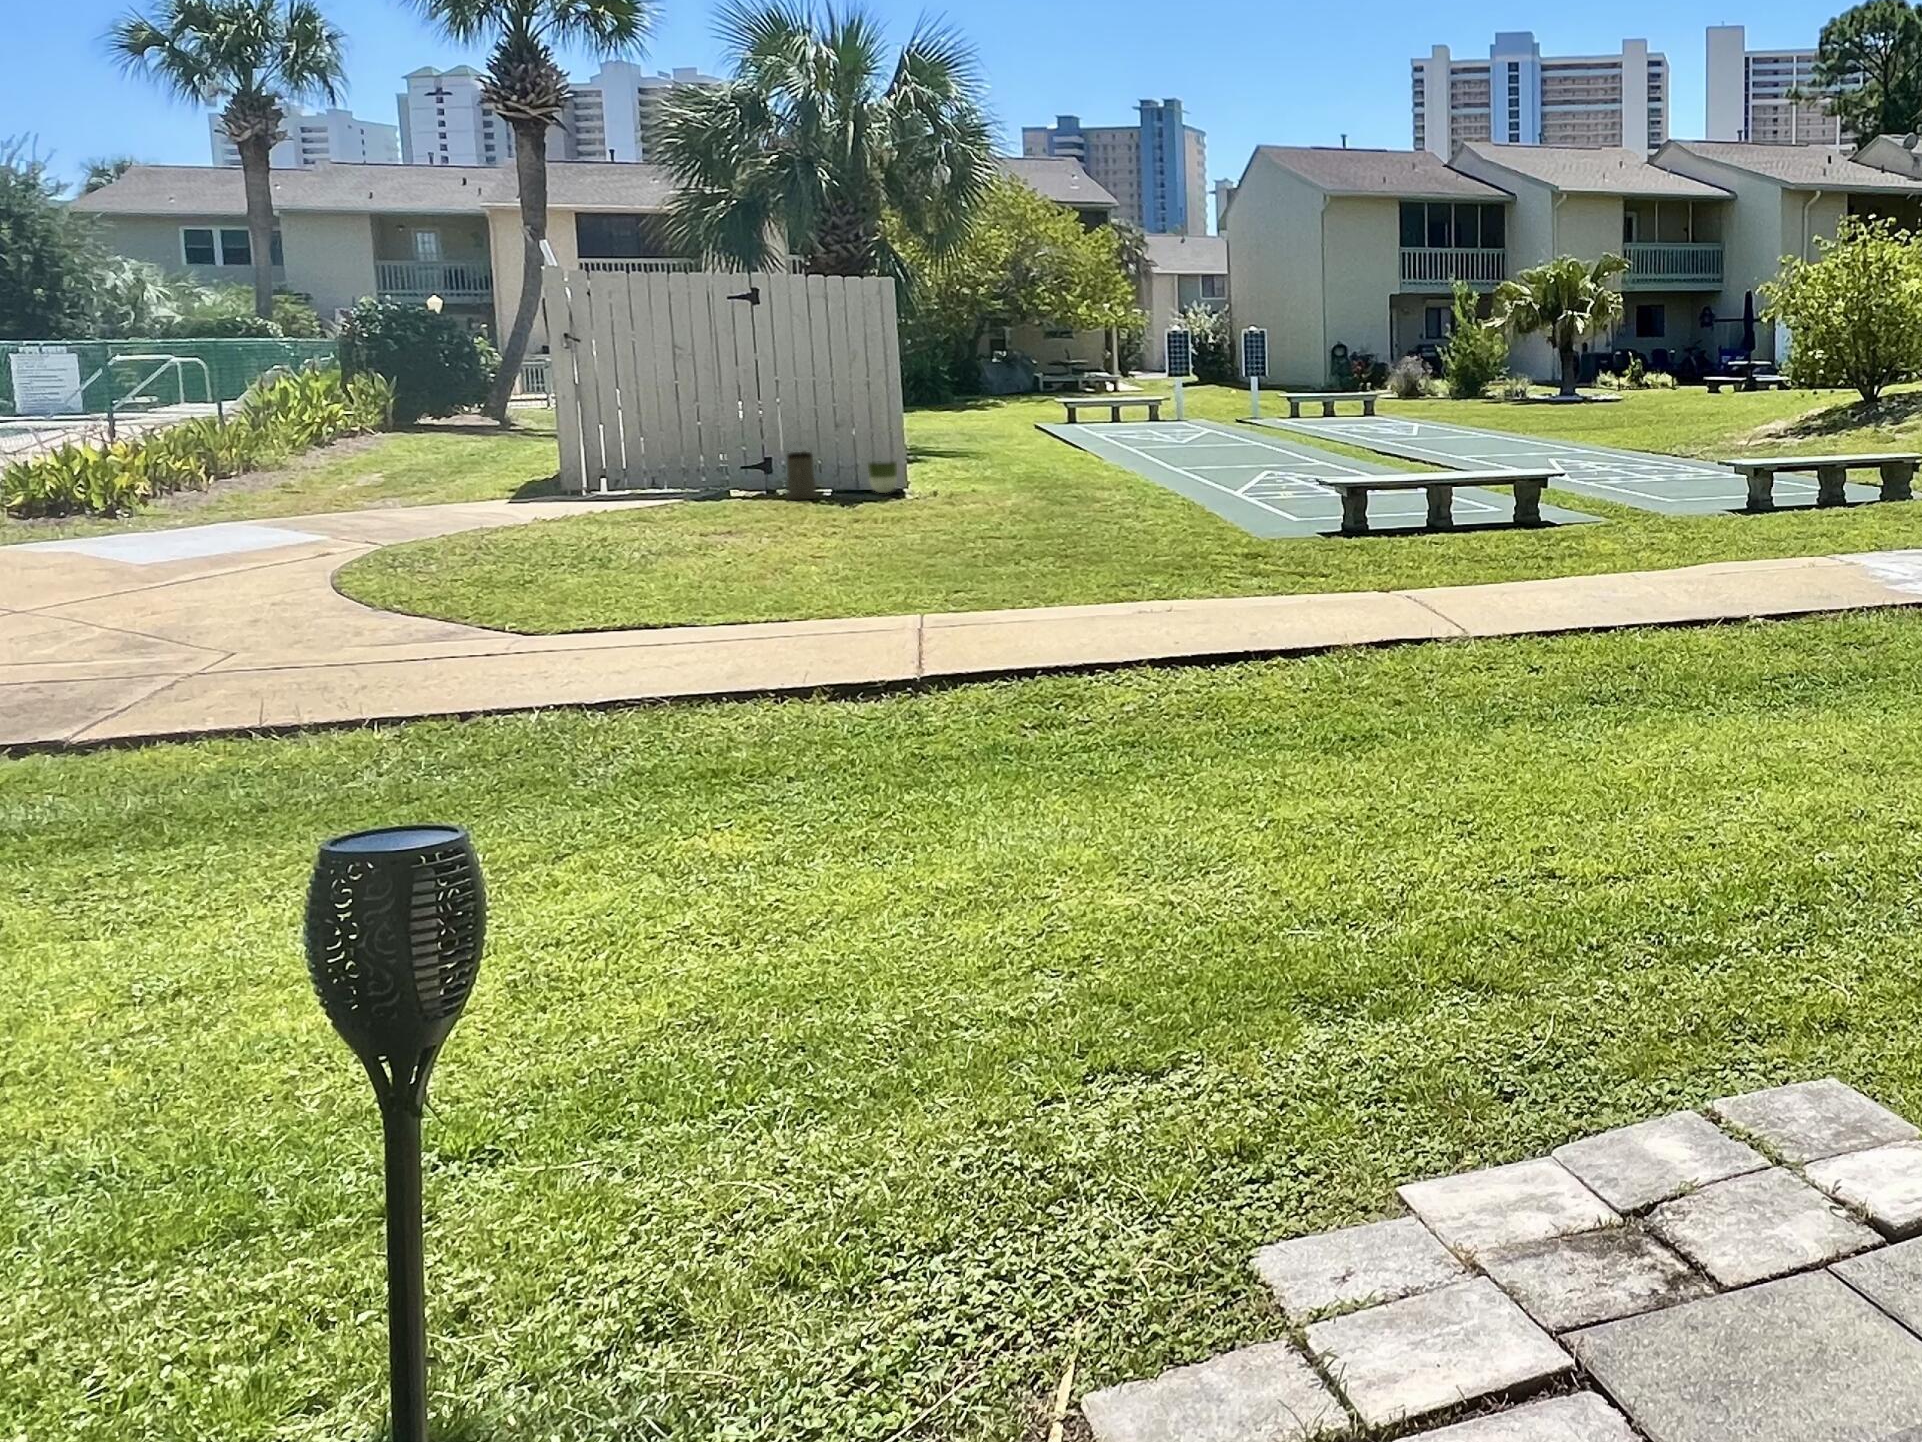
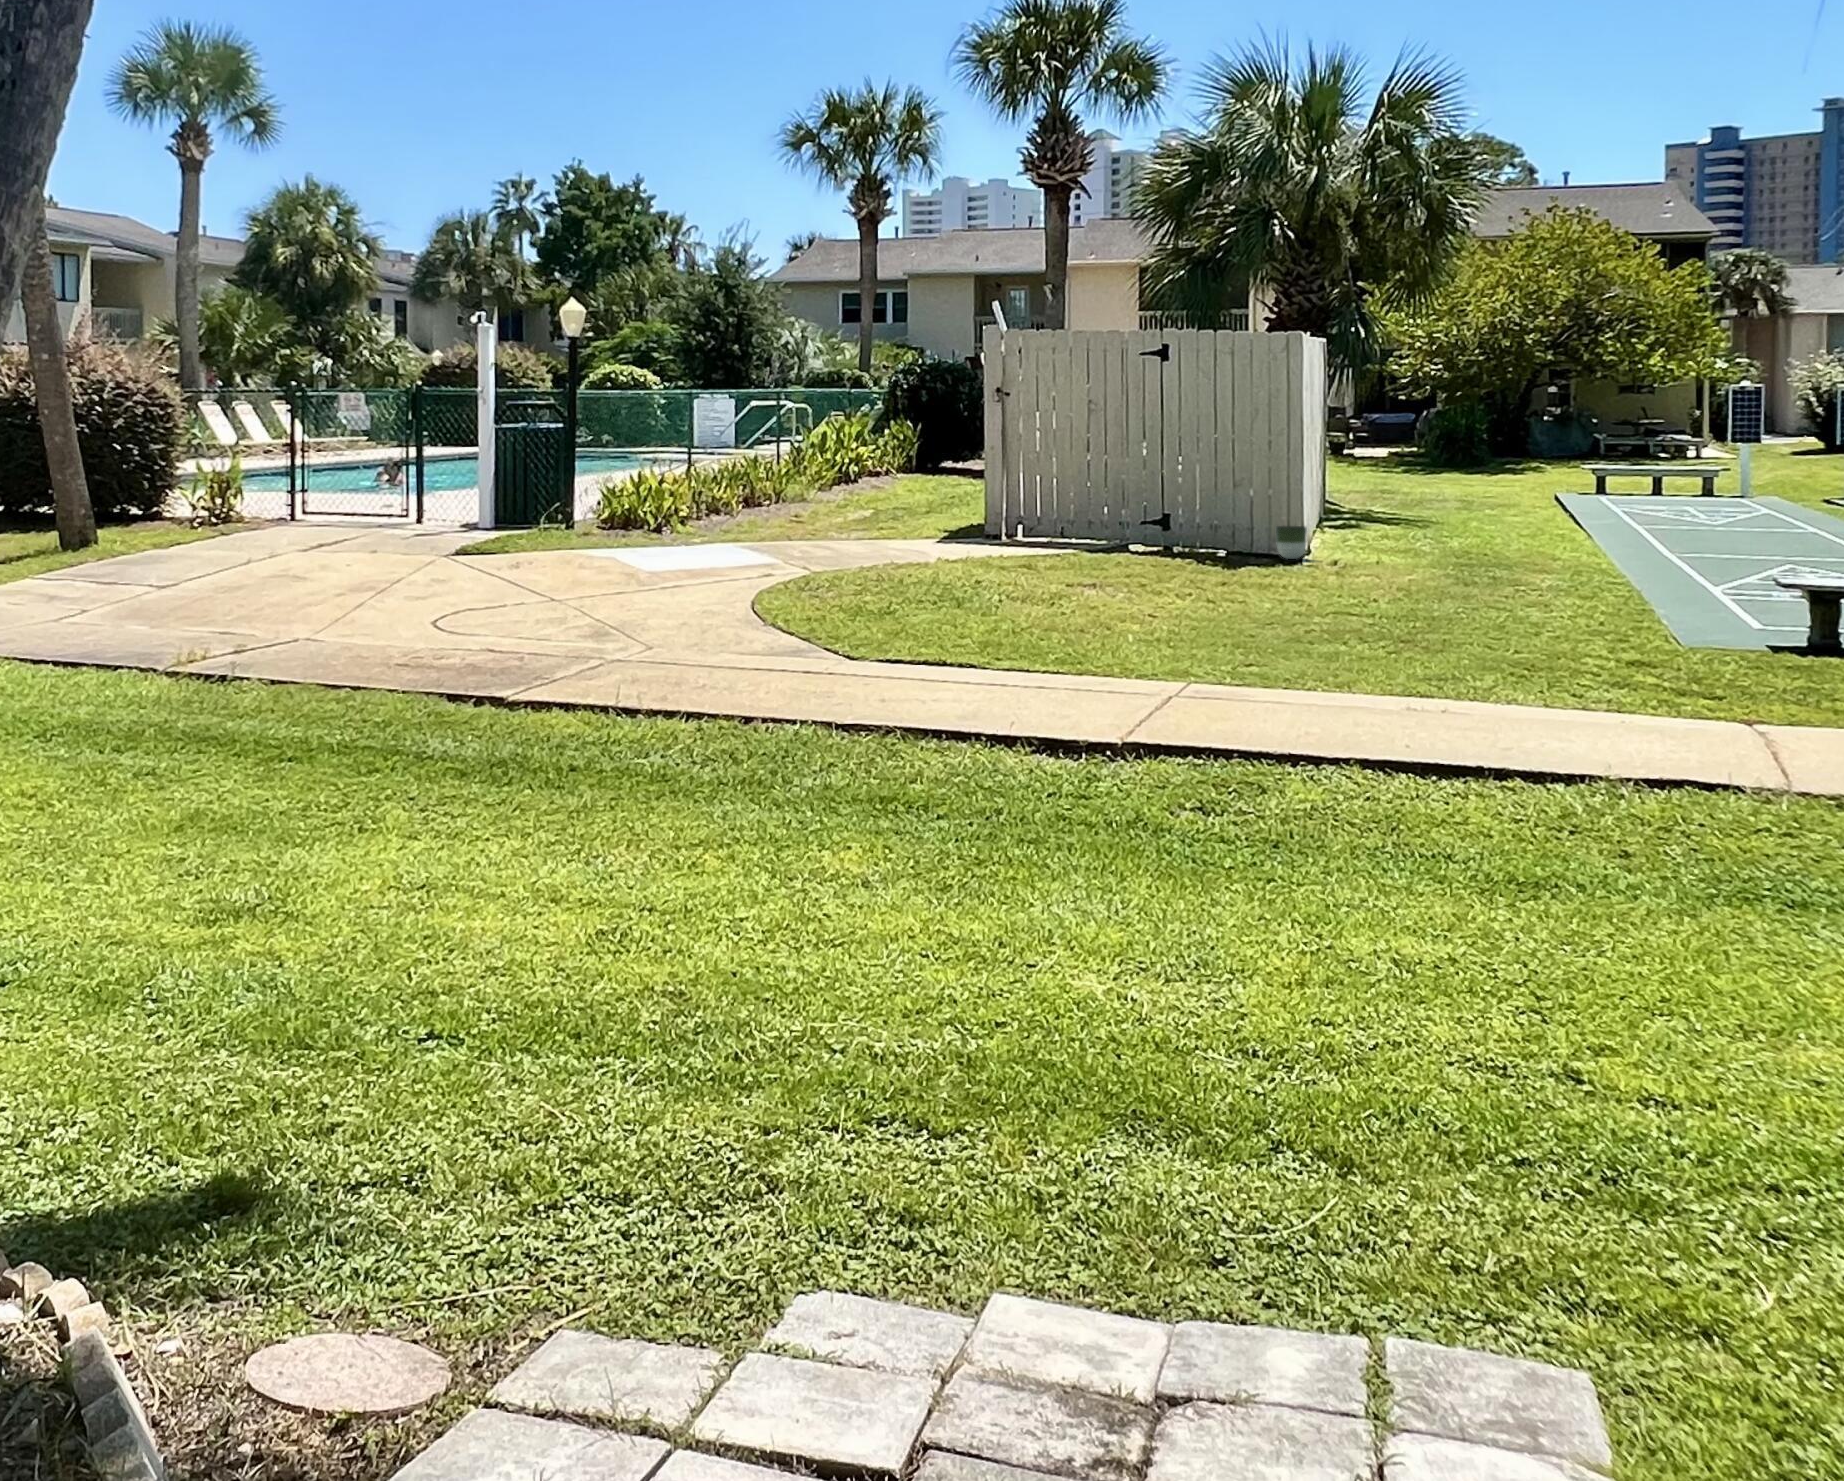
watering can: present [787,451,817,500] -> none [1189,501,1220,560]

